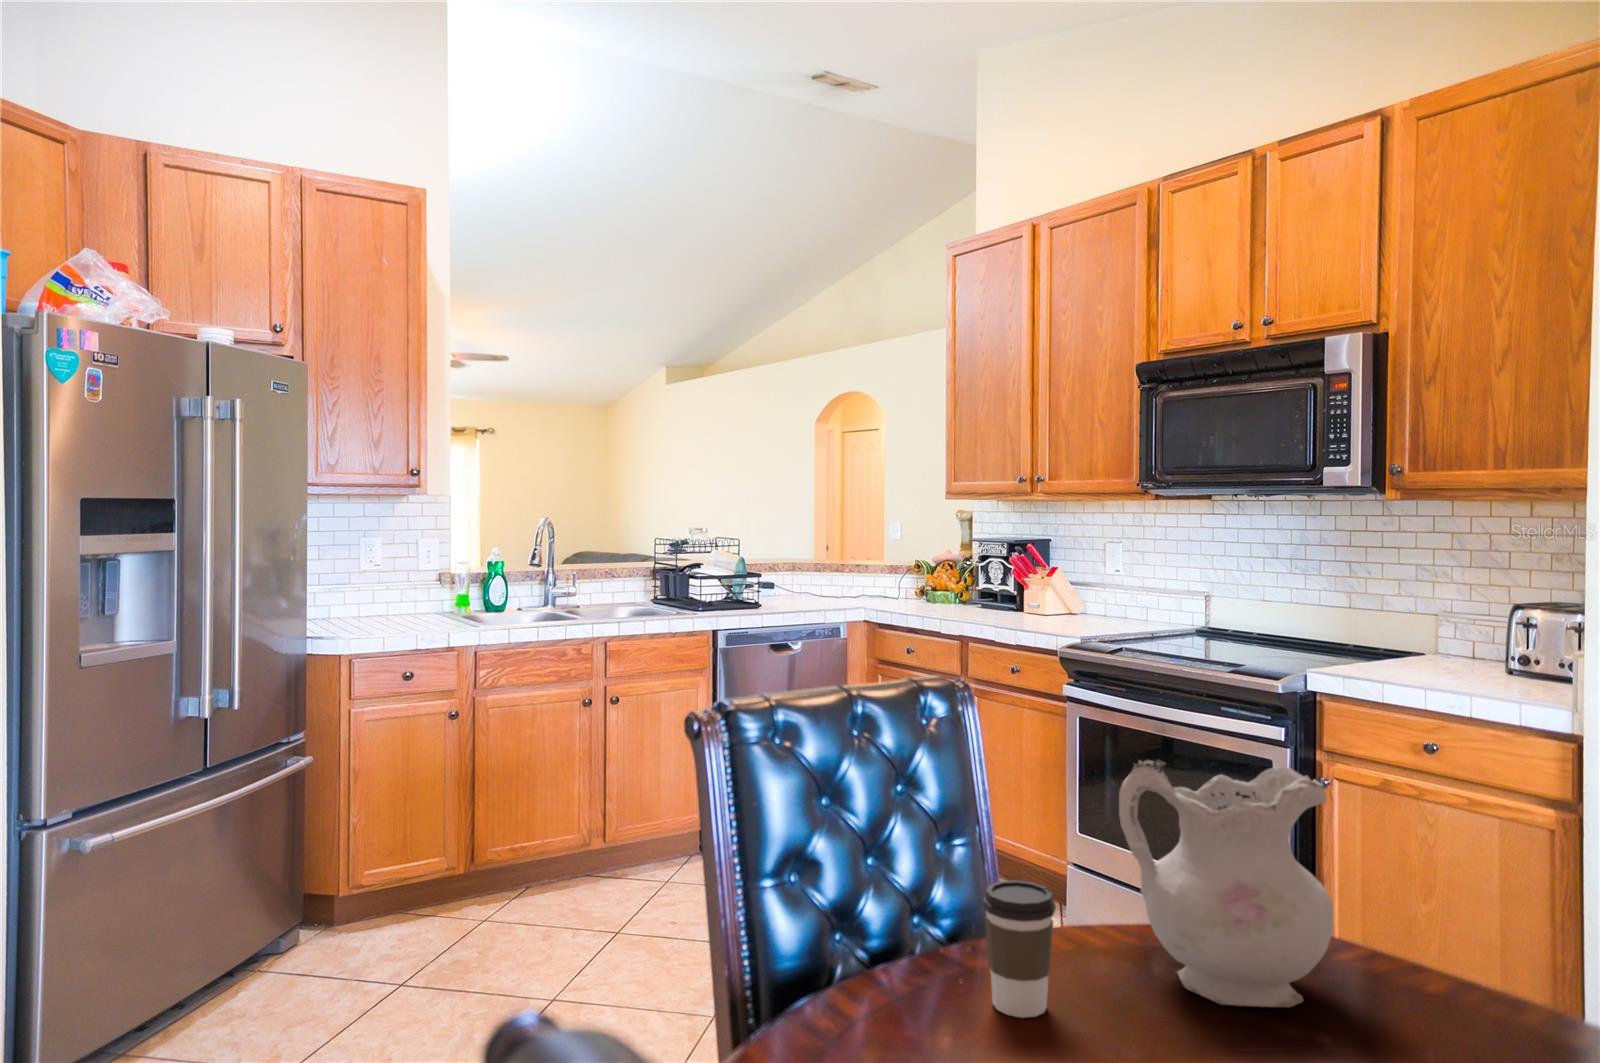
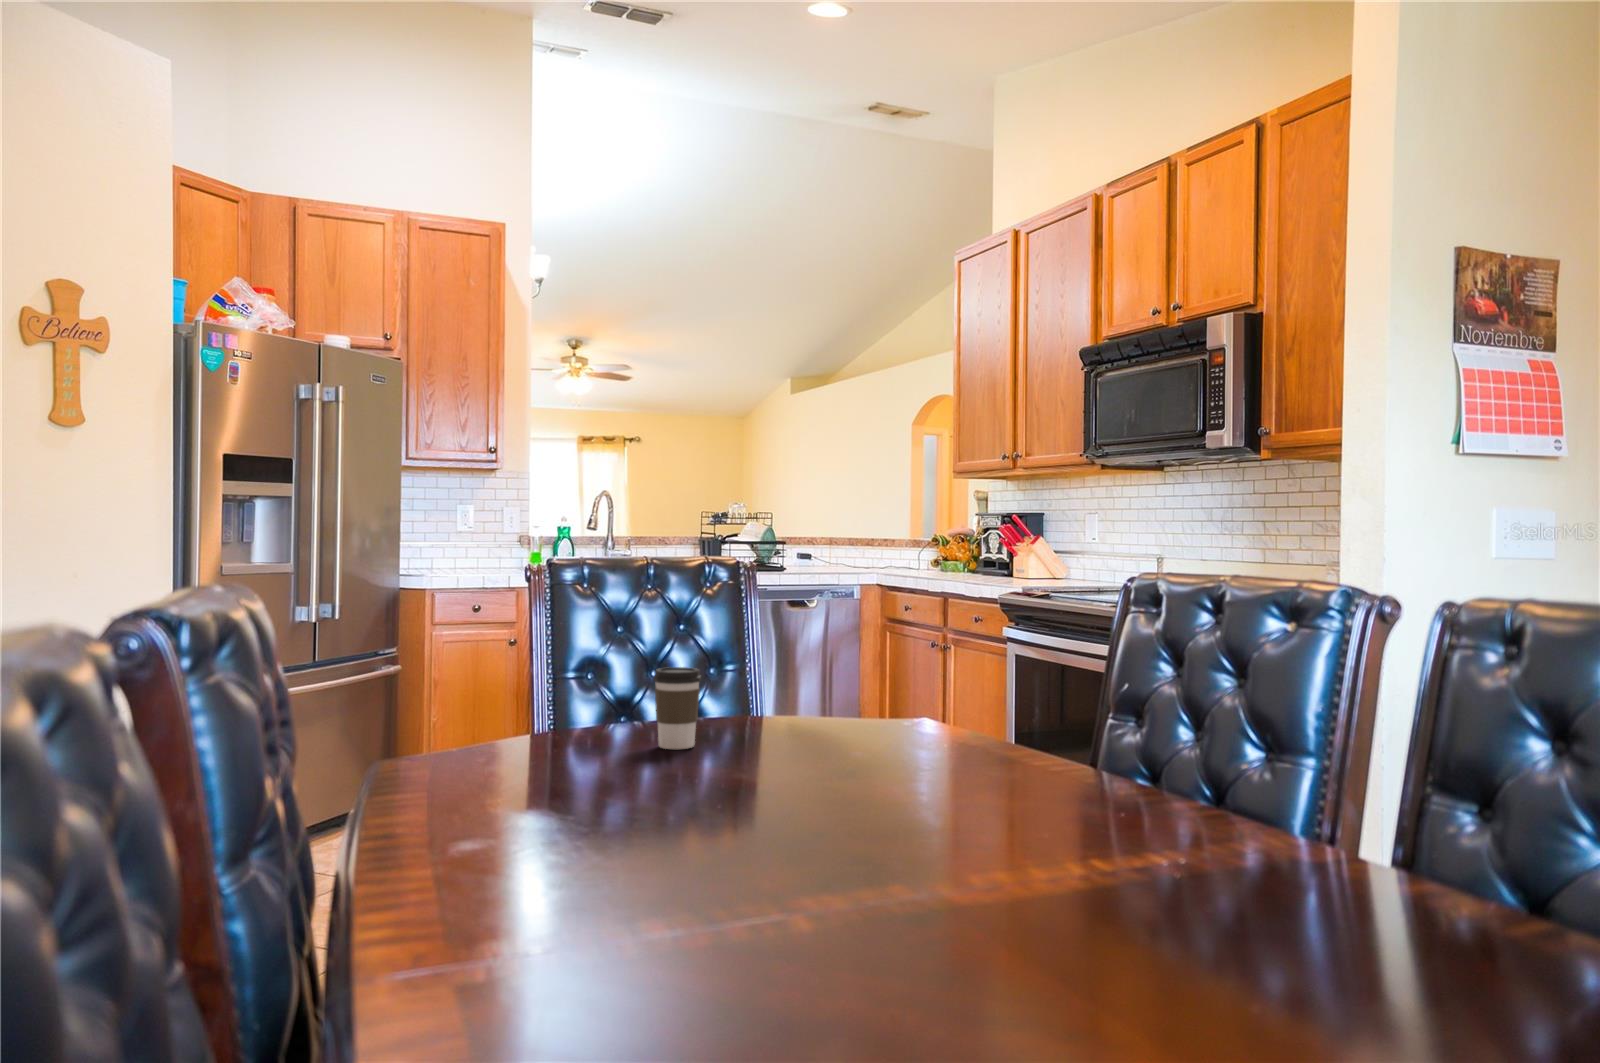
ceramic pitcher: present [1119,760,1334,1007] -> none [770,592,901,757]

